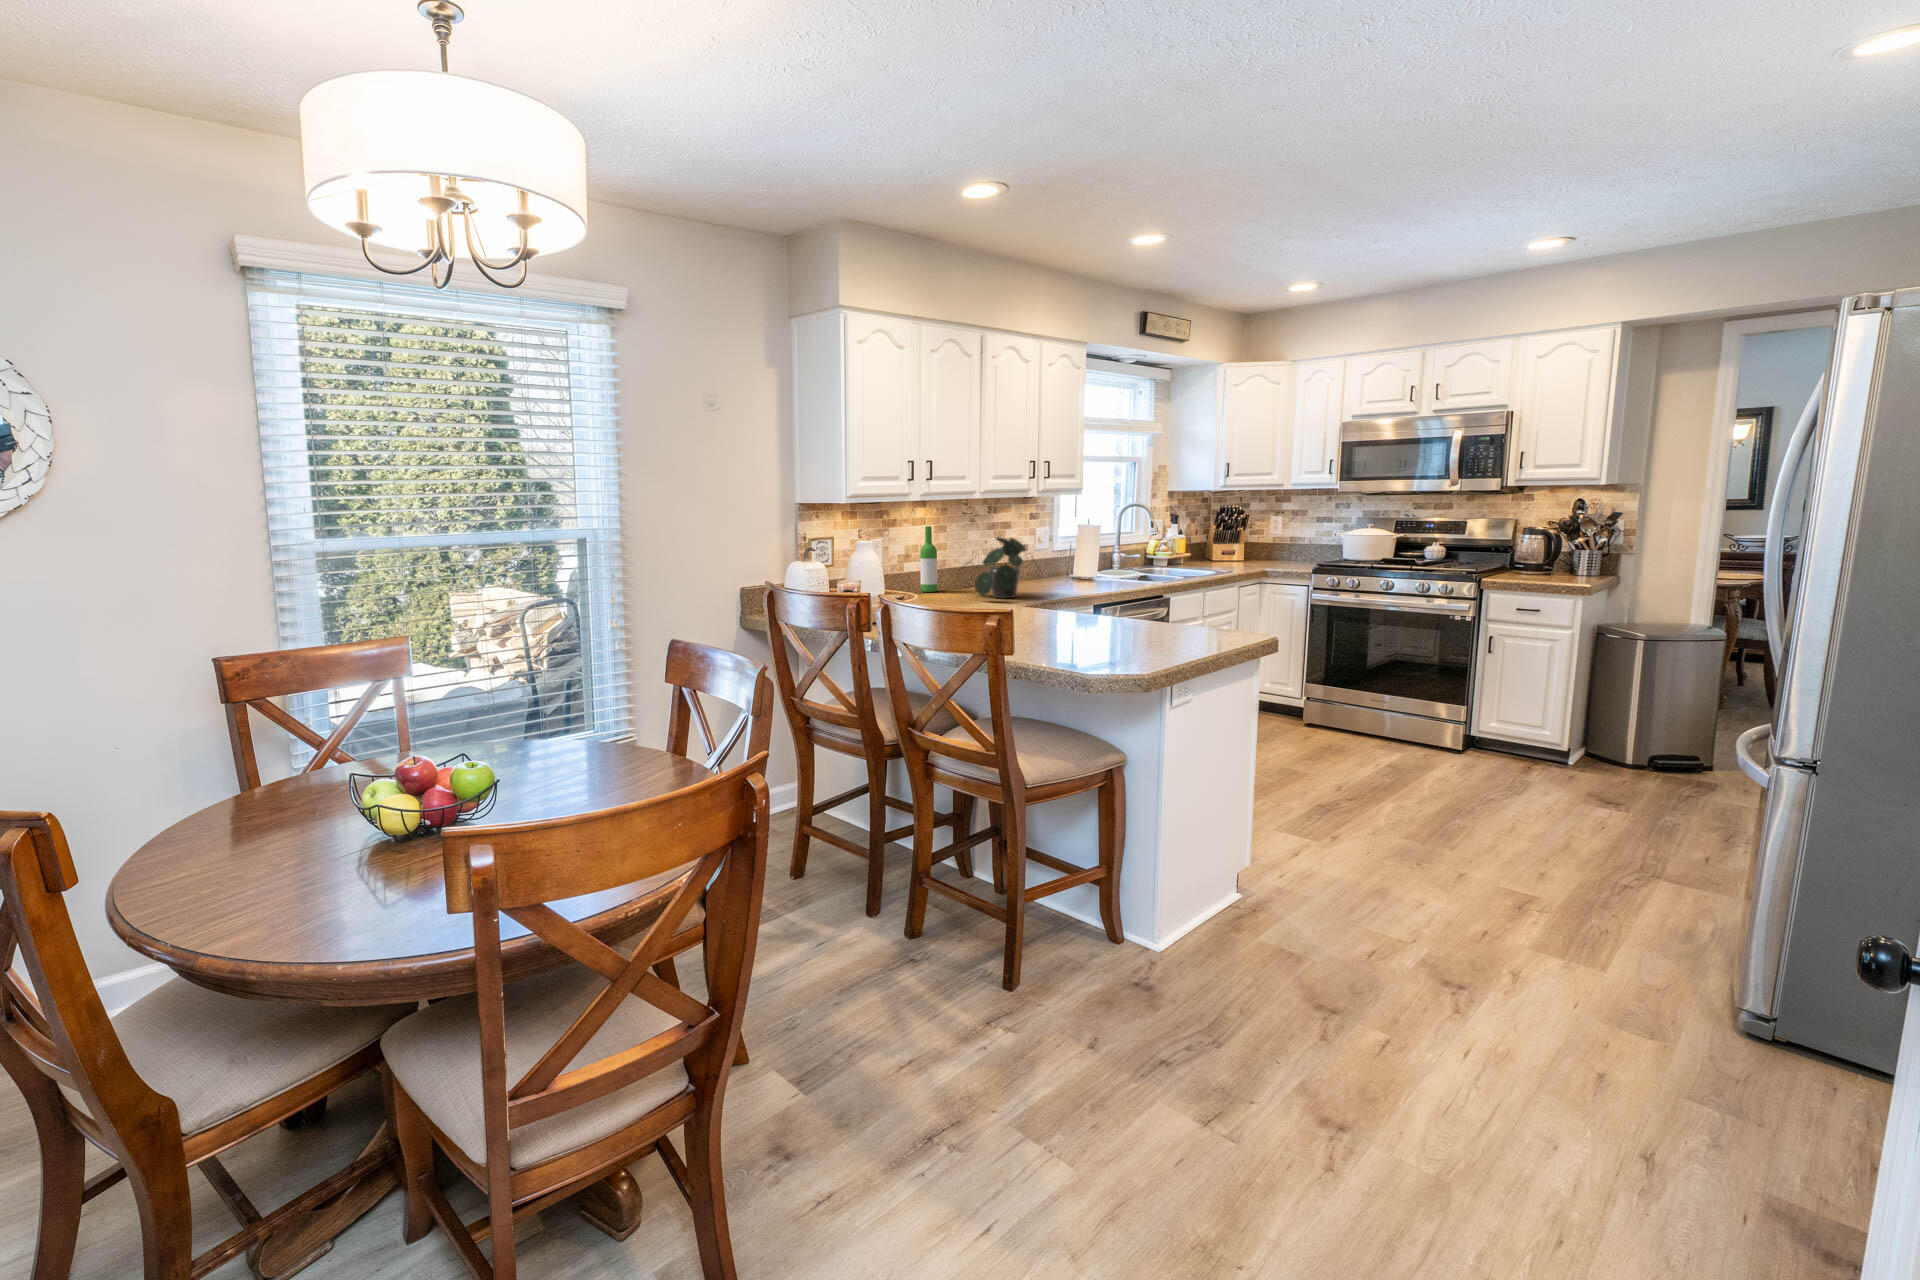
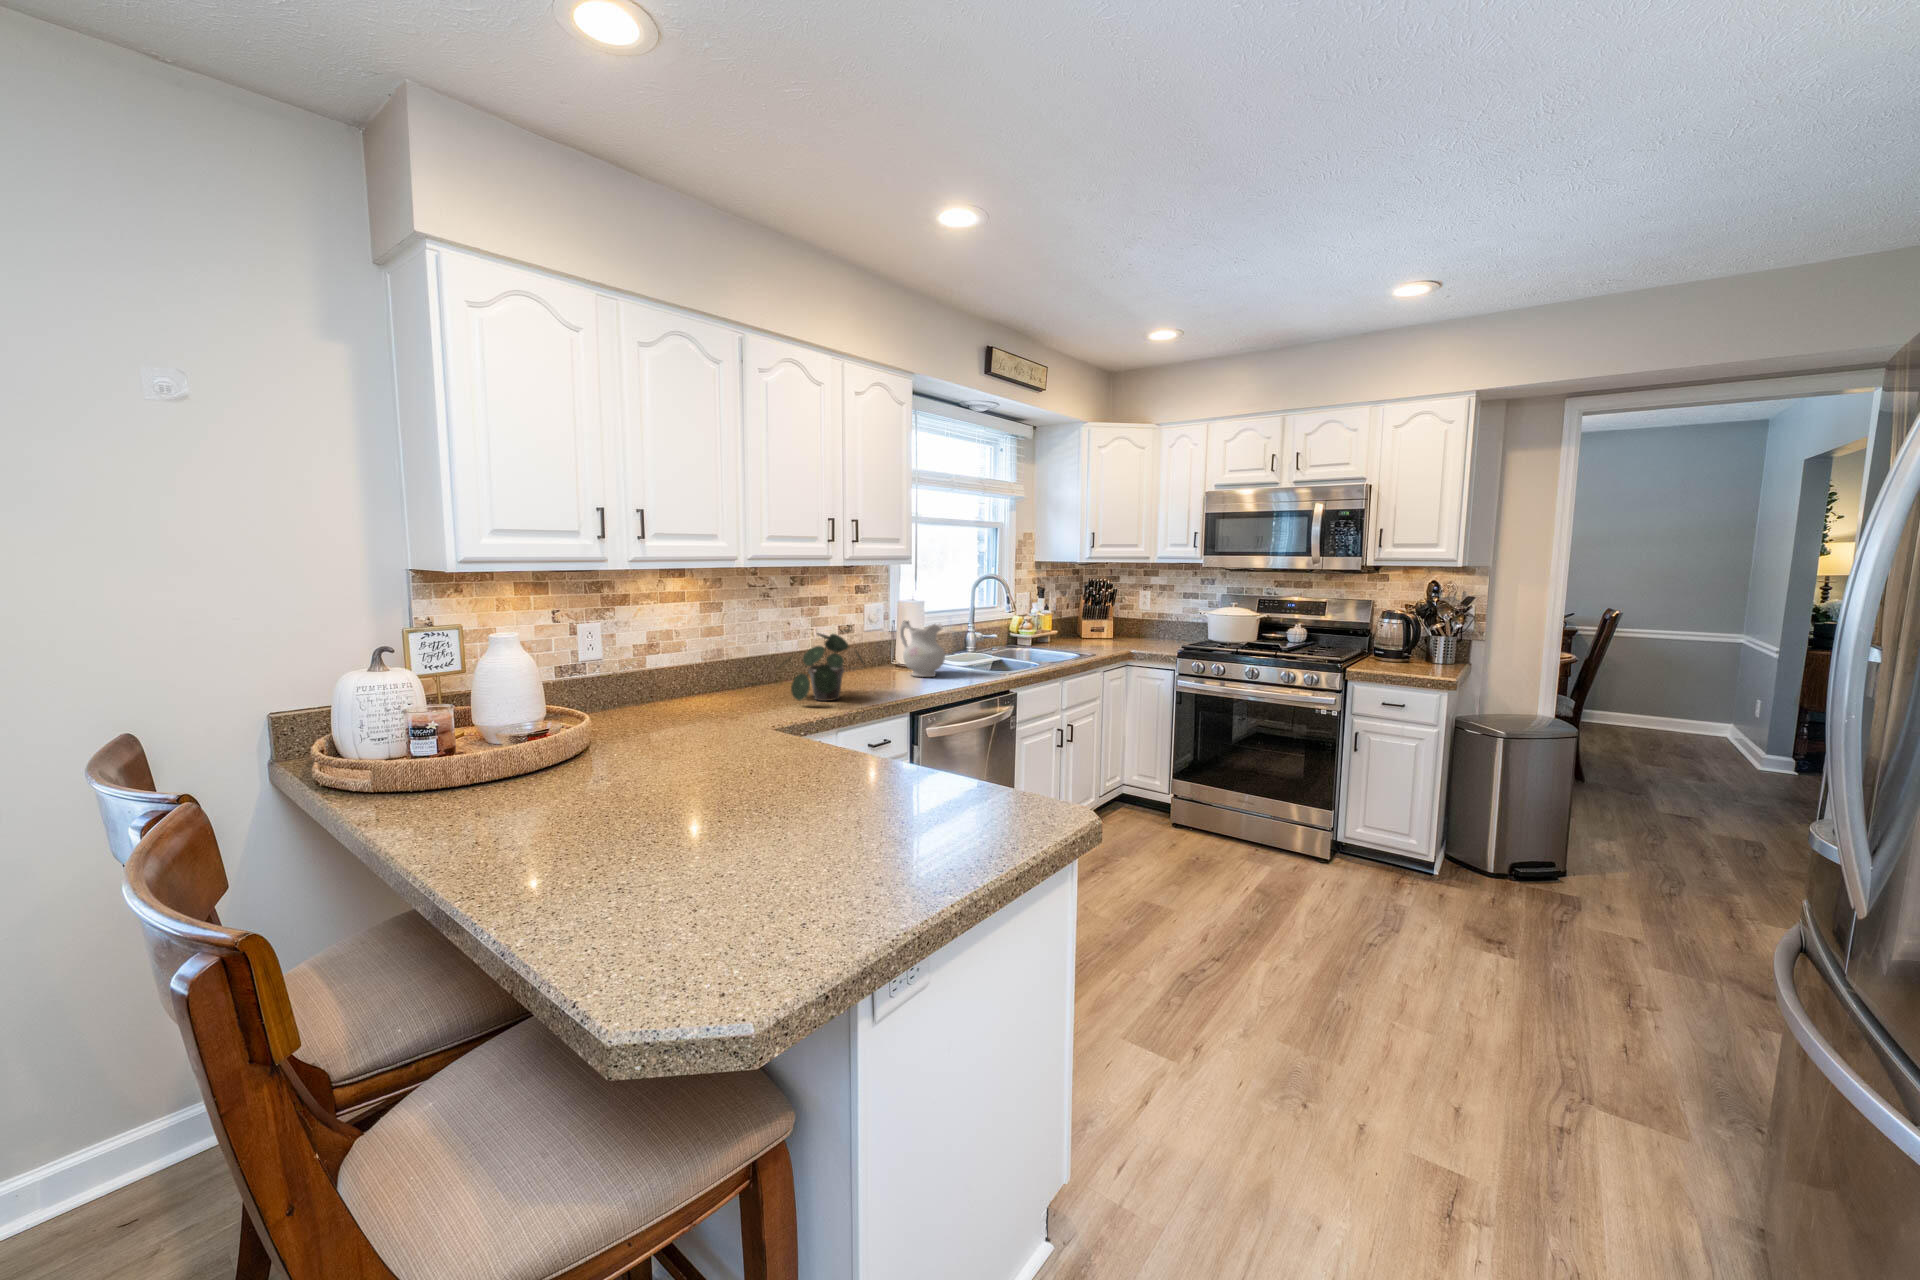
wine bottle: present [920,526,937,592] -> none [736,619,756,692]
ceramic pitcher: none [1061,533,1103,584] -> present [900,620,945,677]

